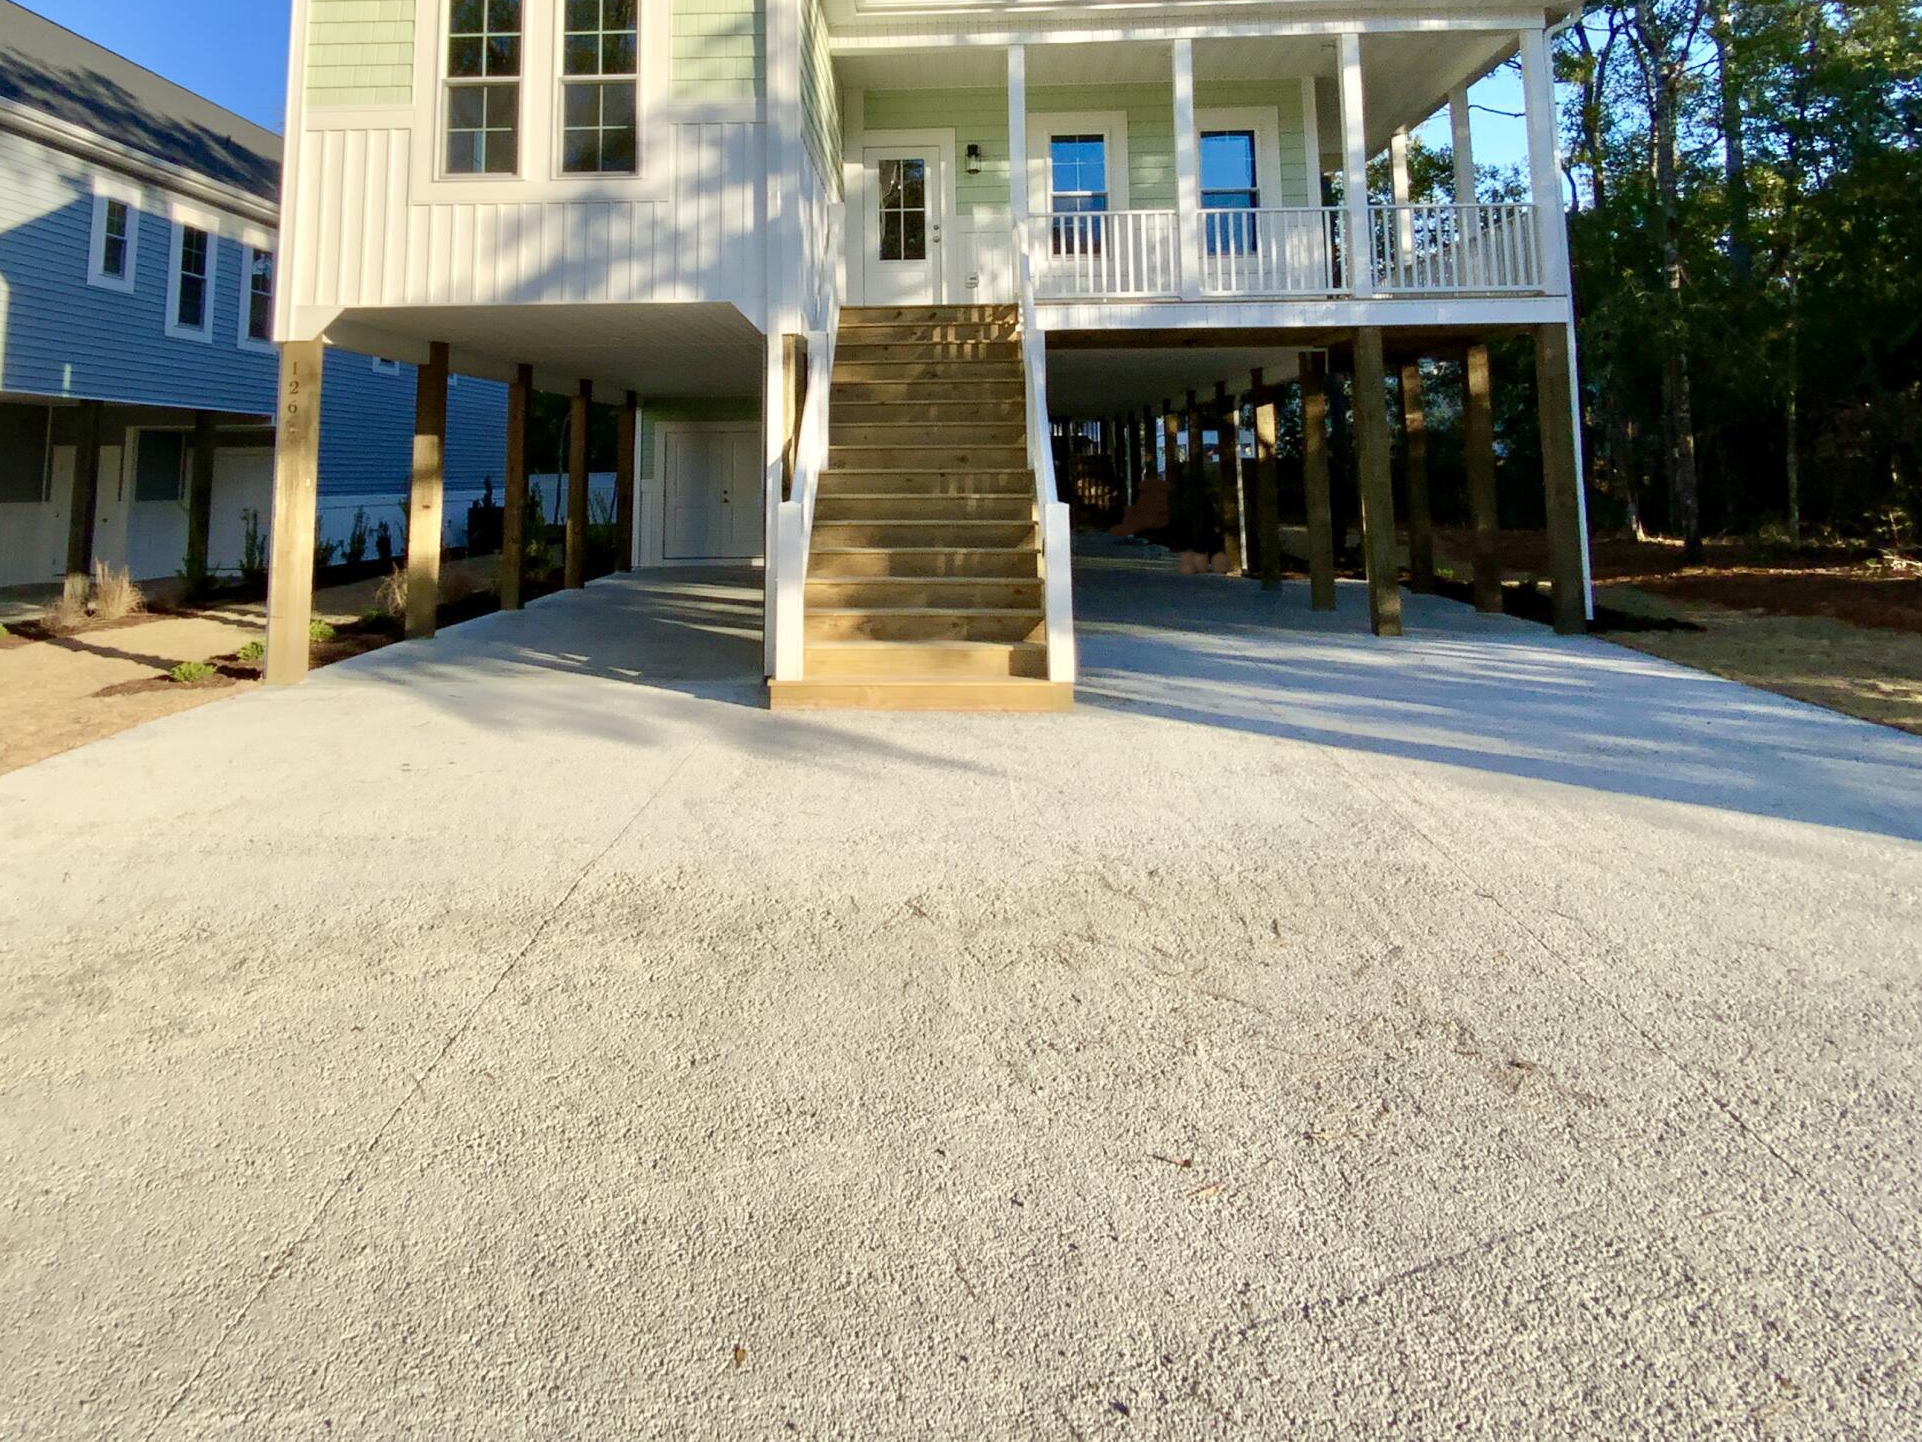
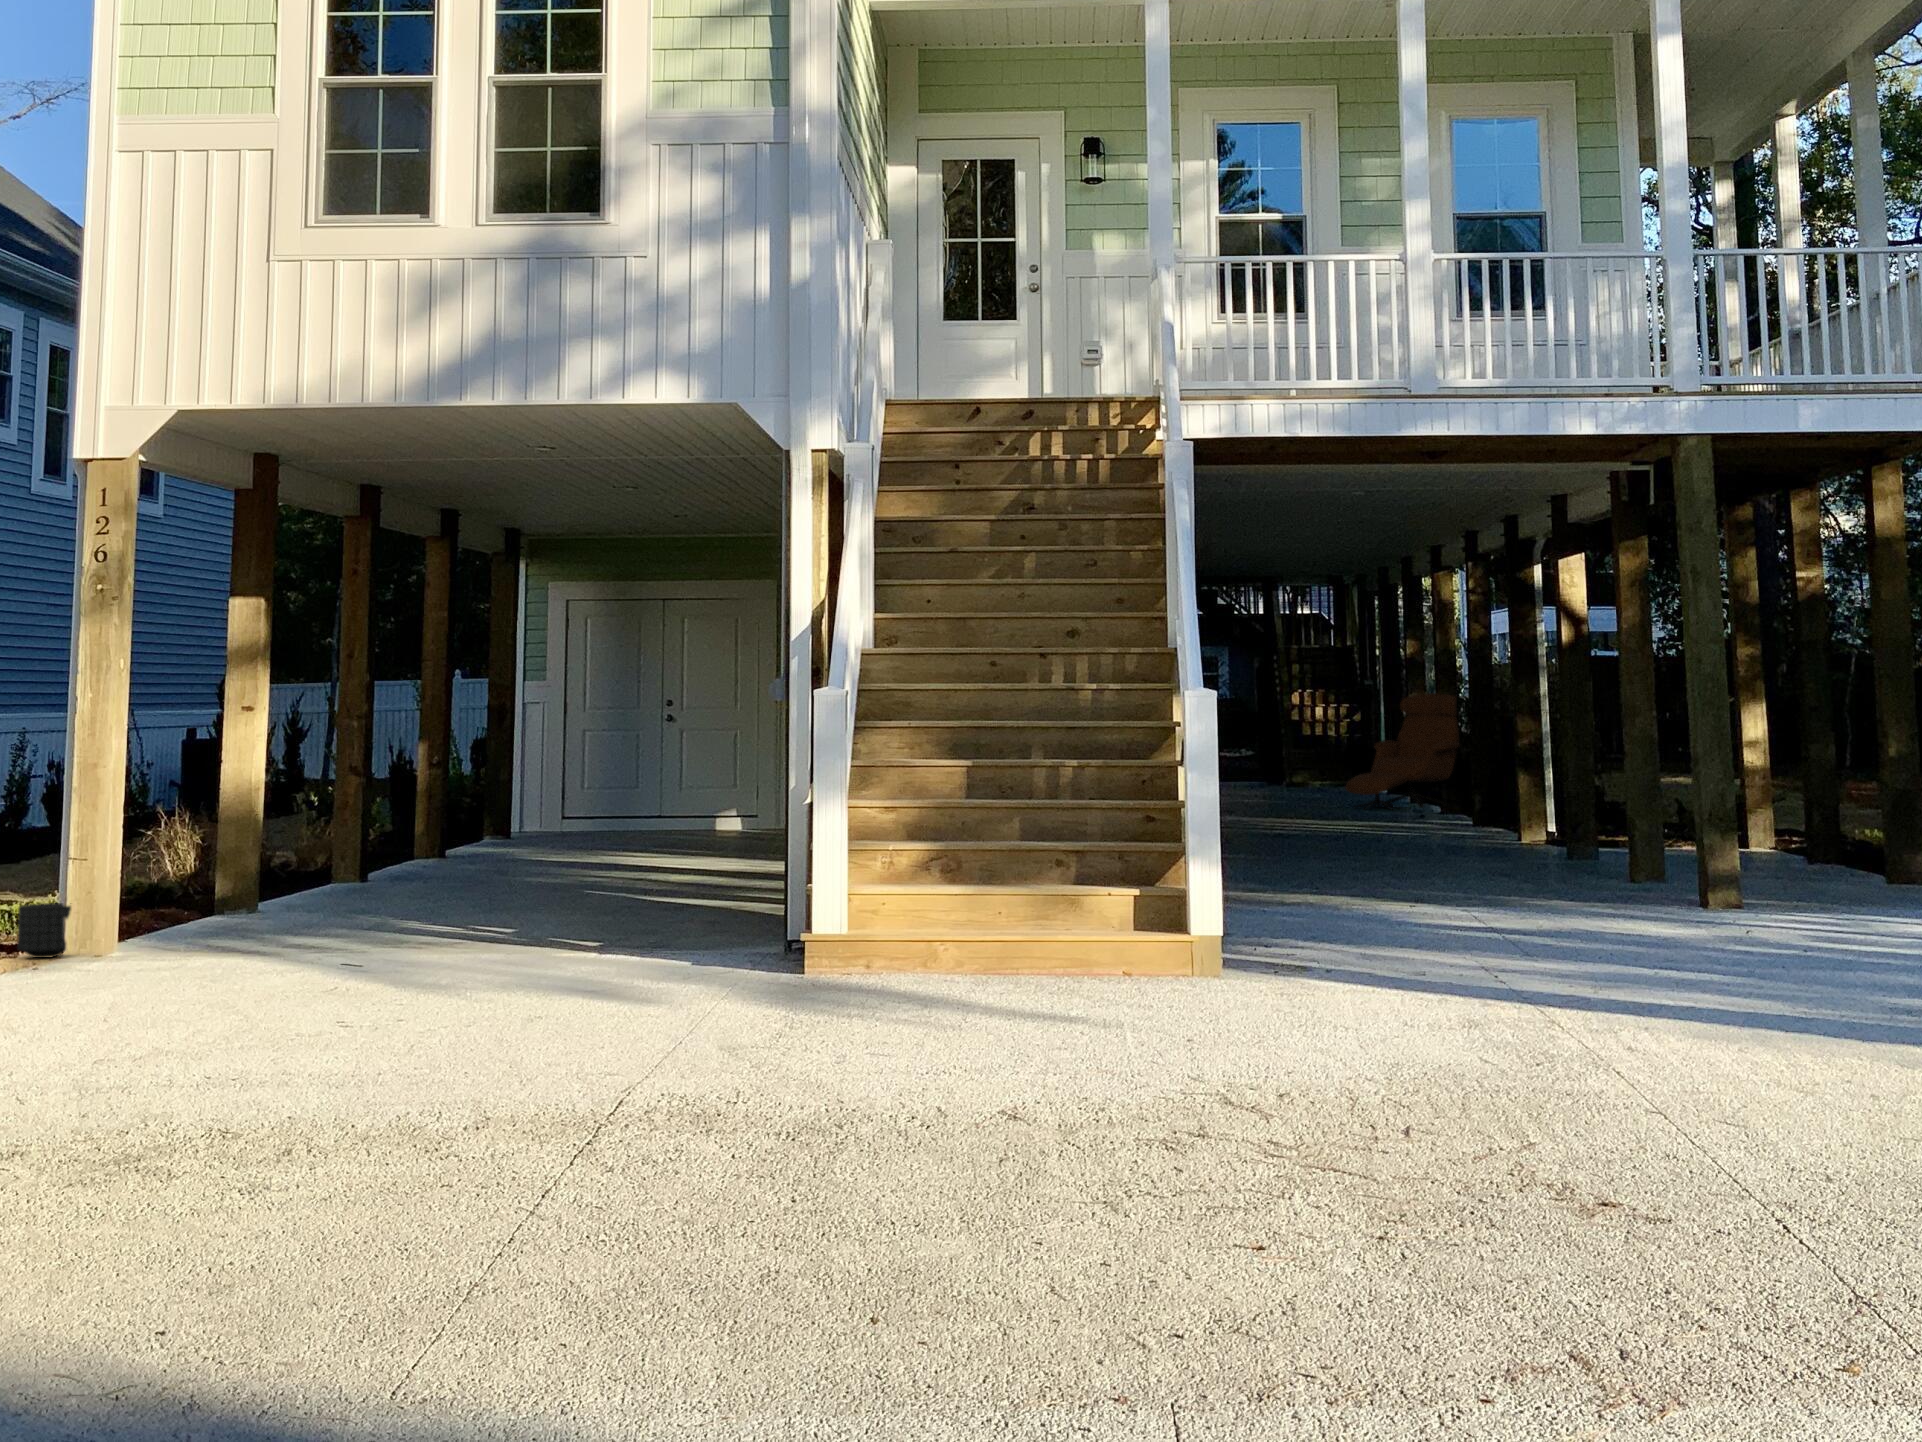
woven basket: present [1179,551,1231,574] -> none [1447,805,1537,844]
planter: none [229,649,270,689] -> present [18,903,71,958]

